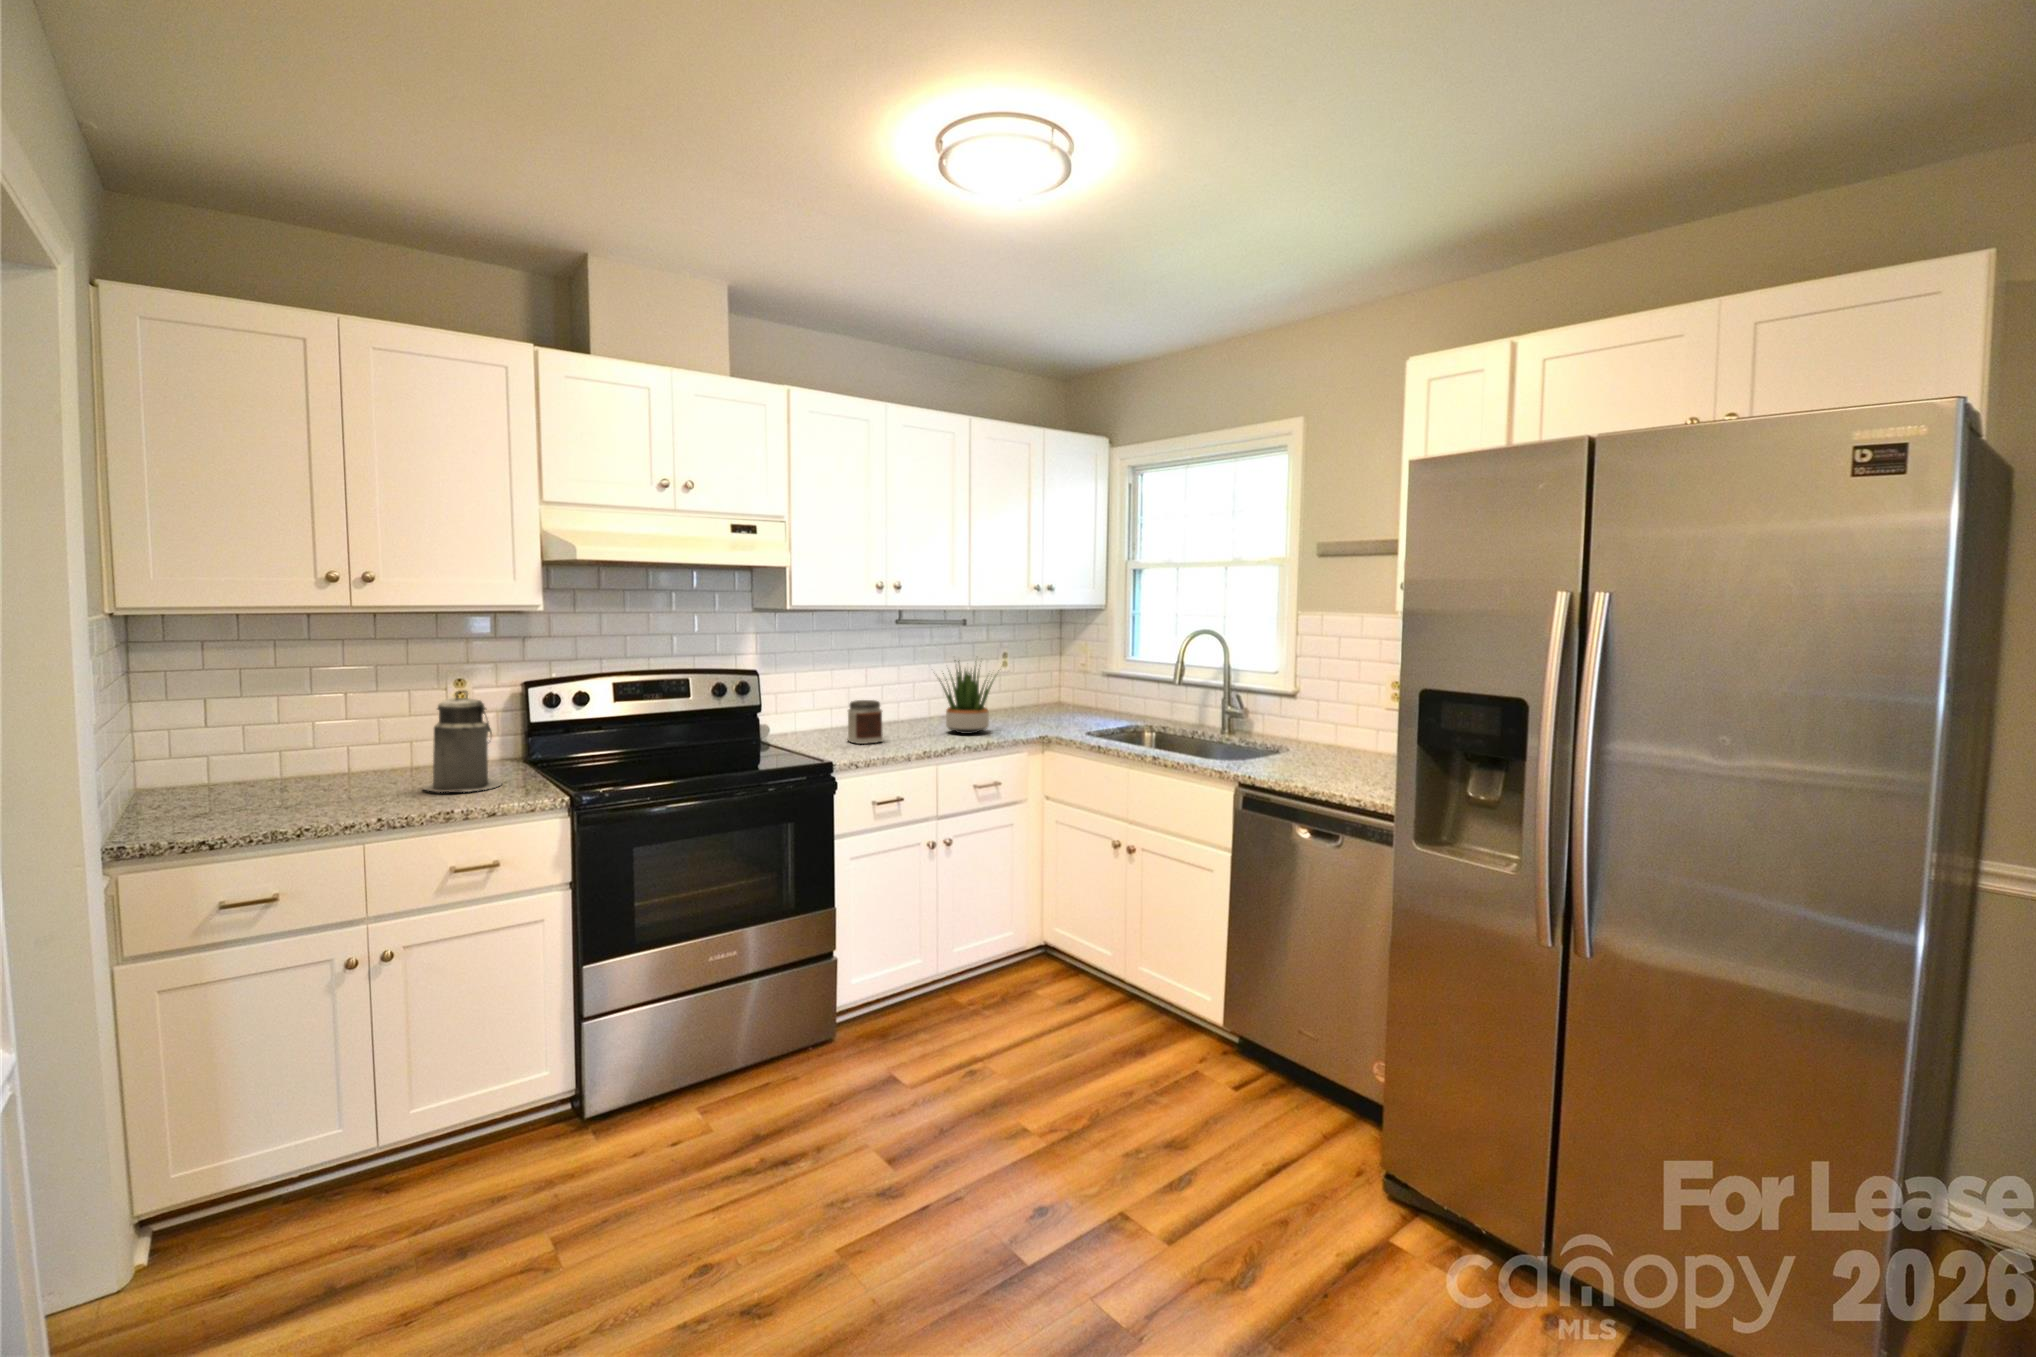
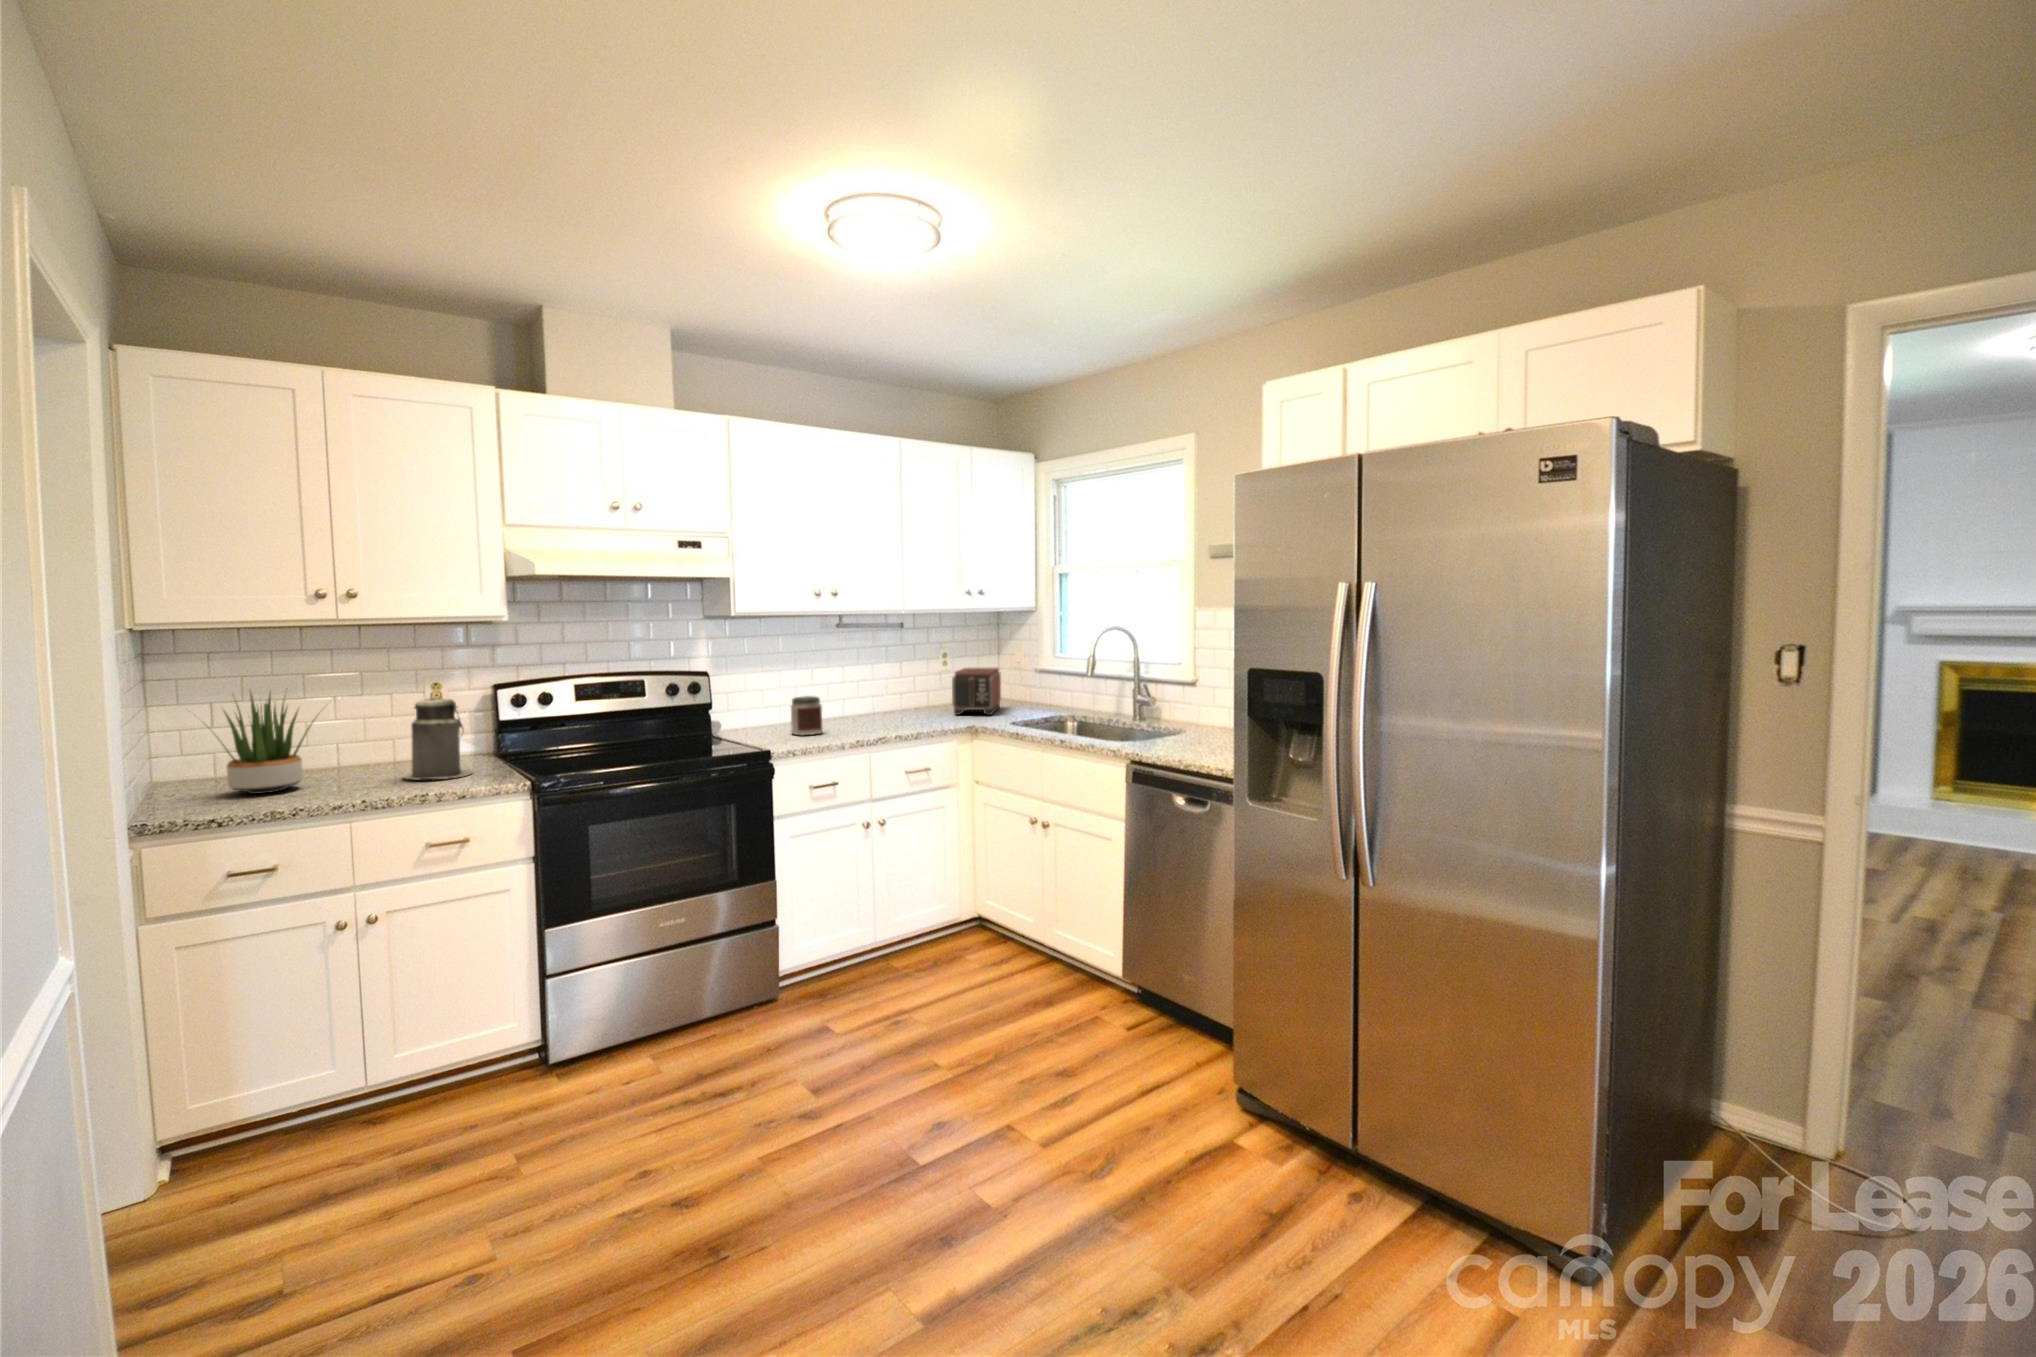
potted plant: present [941,661,994,734] -> present [217,693,318,794]
toaster: none [1017,669,1067,723] -> present [952,668,1001,715]

